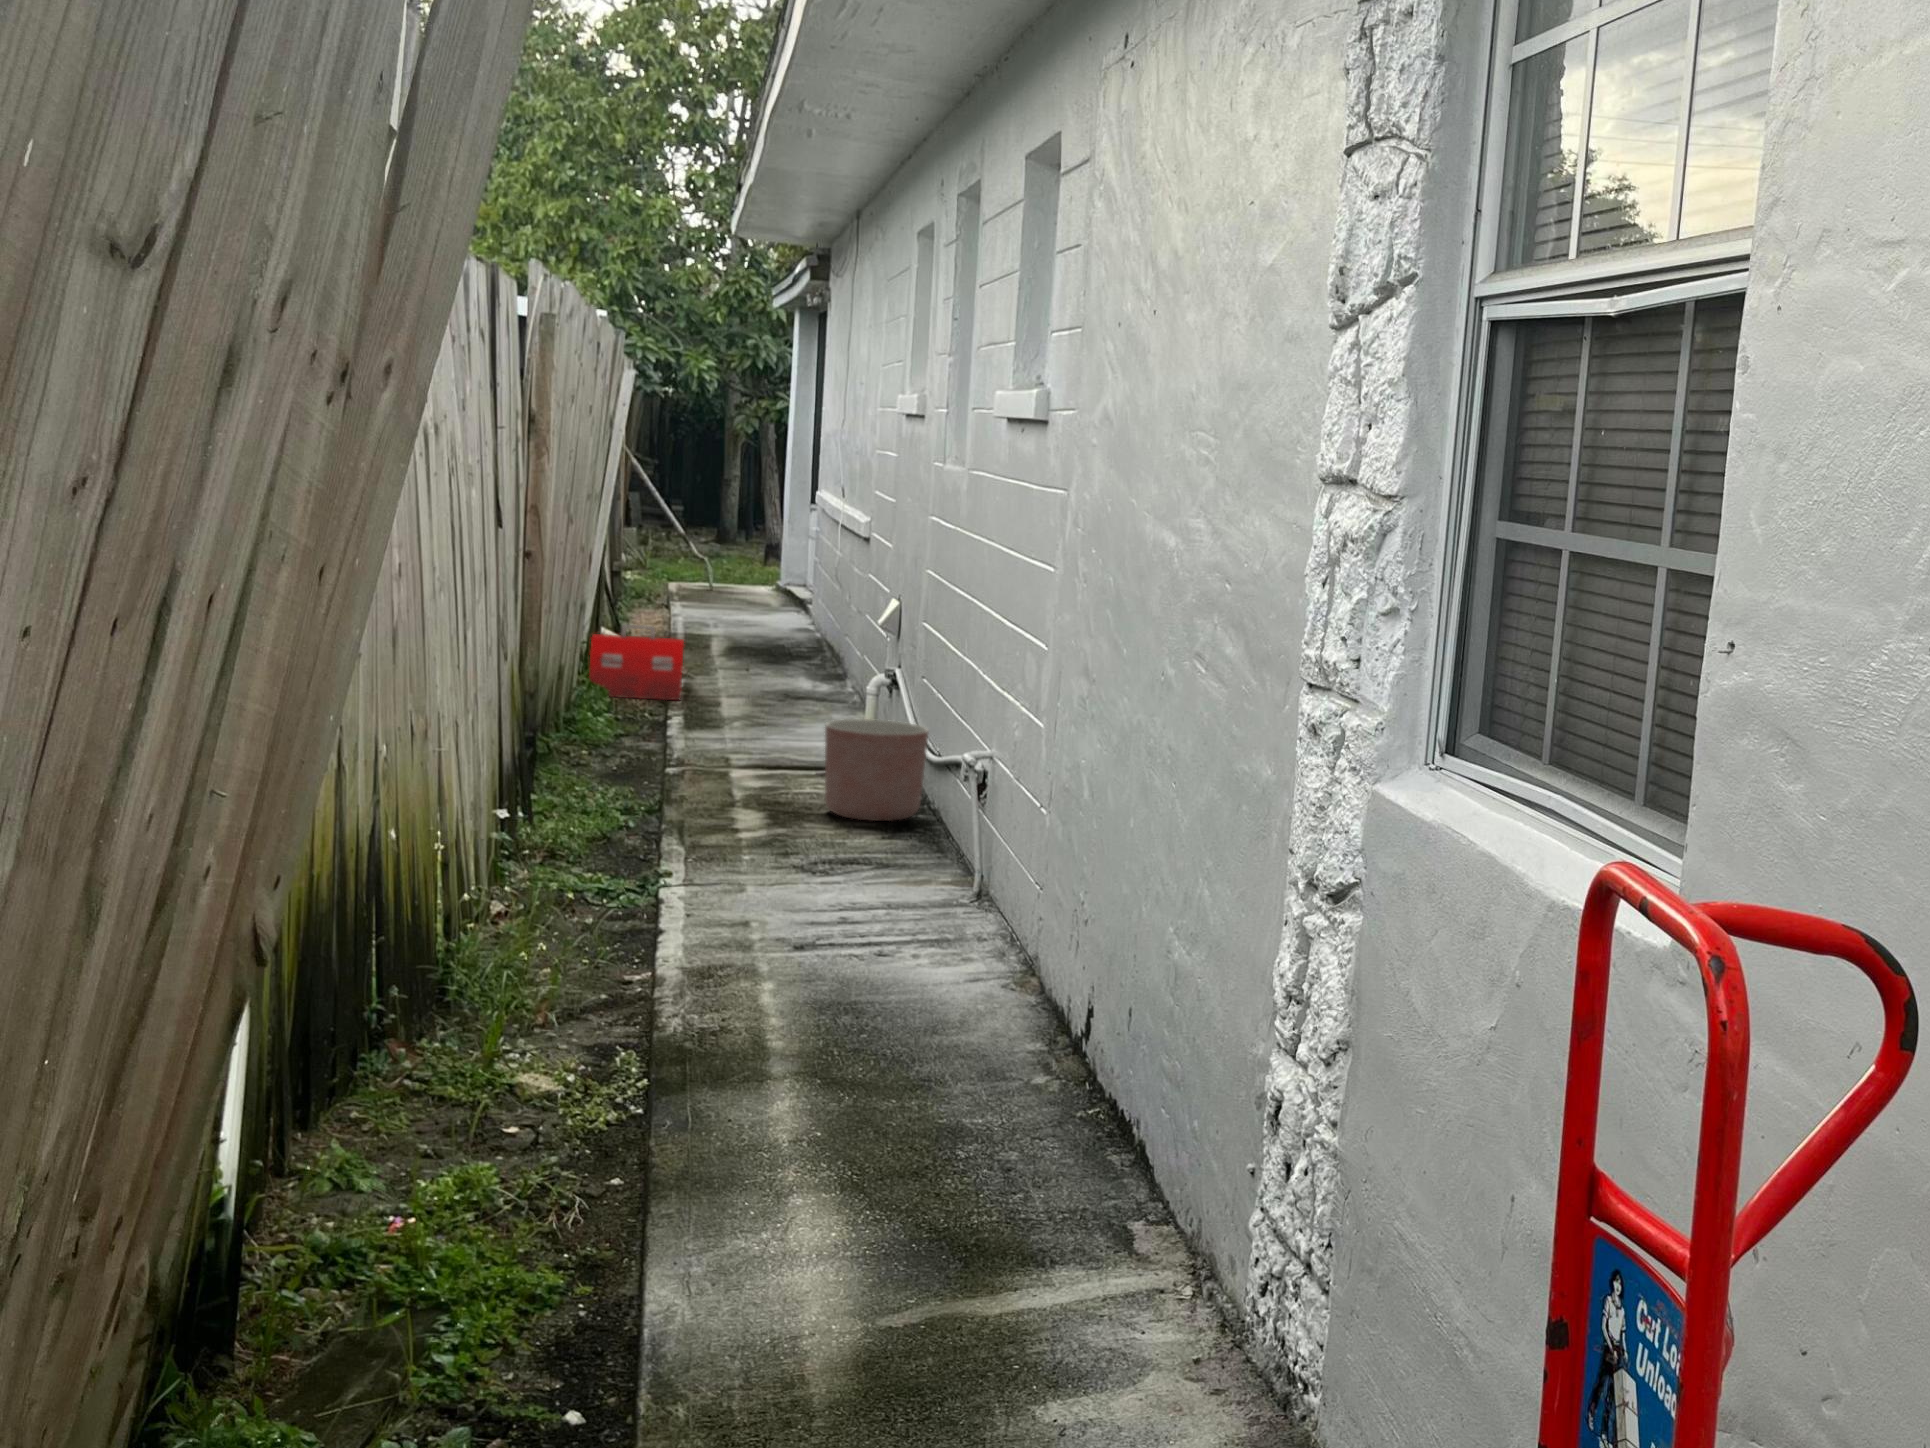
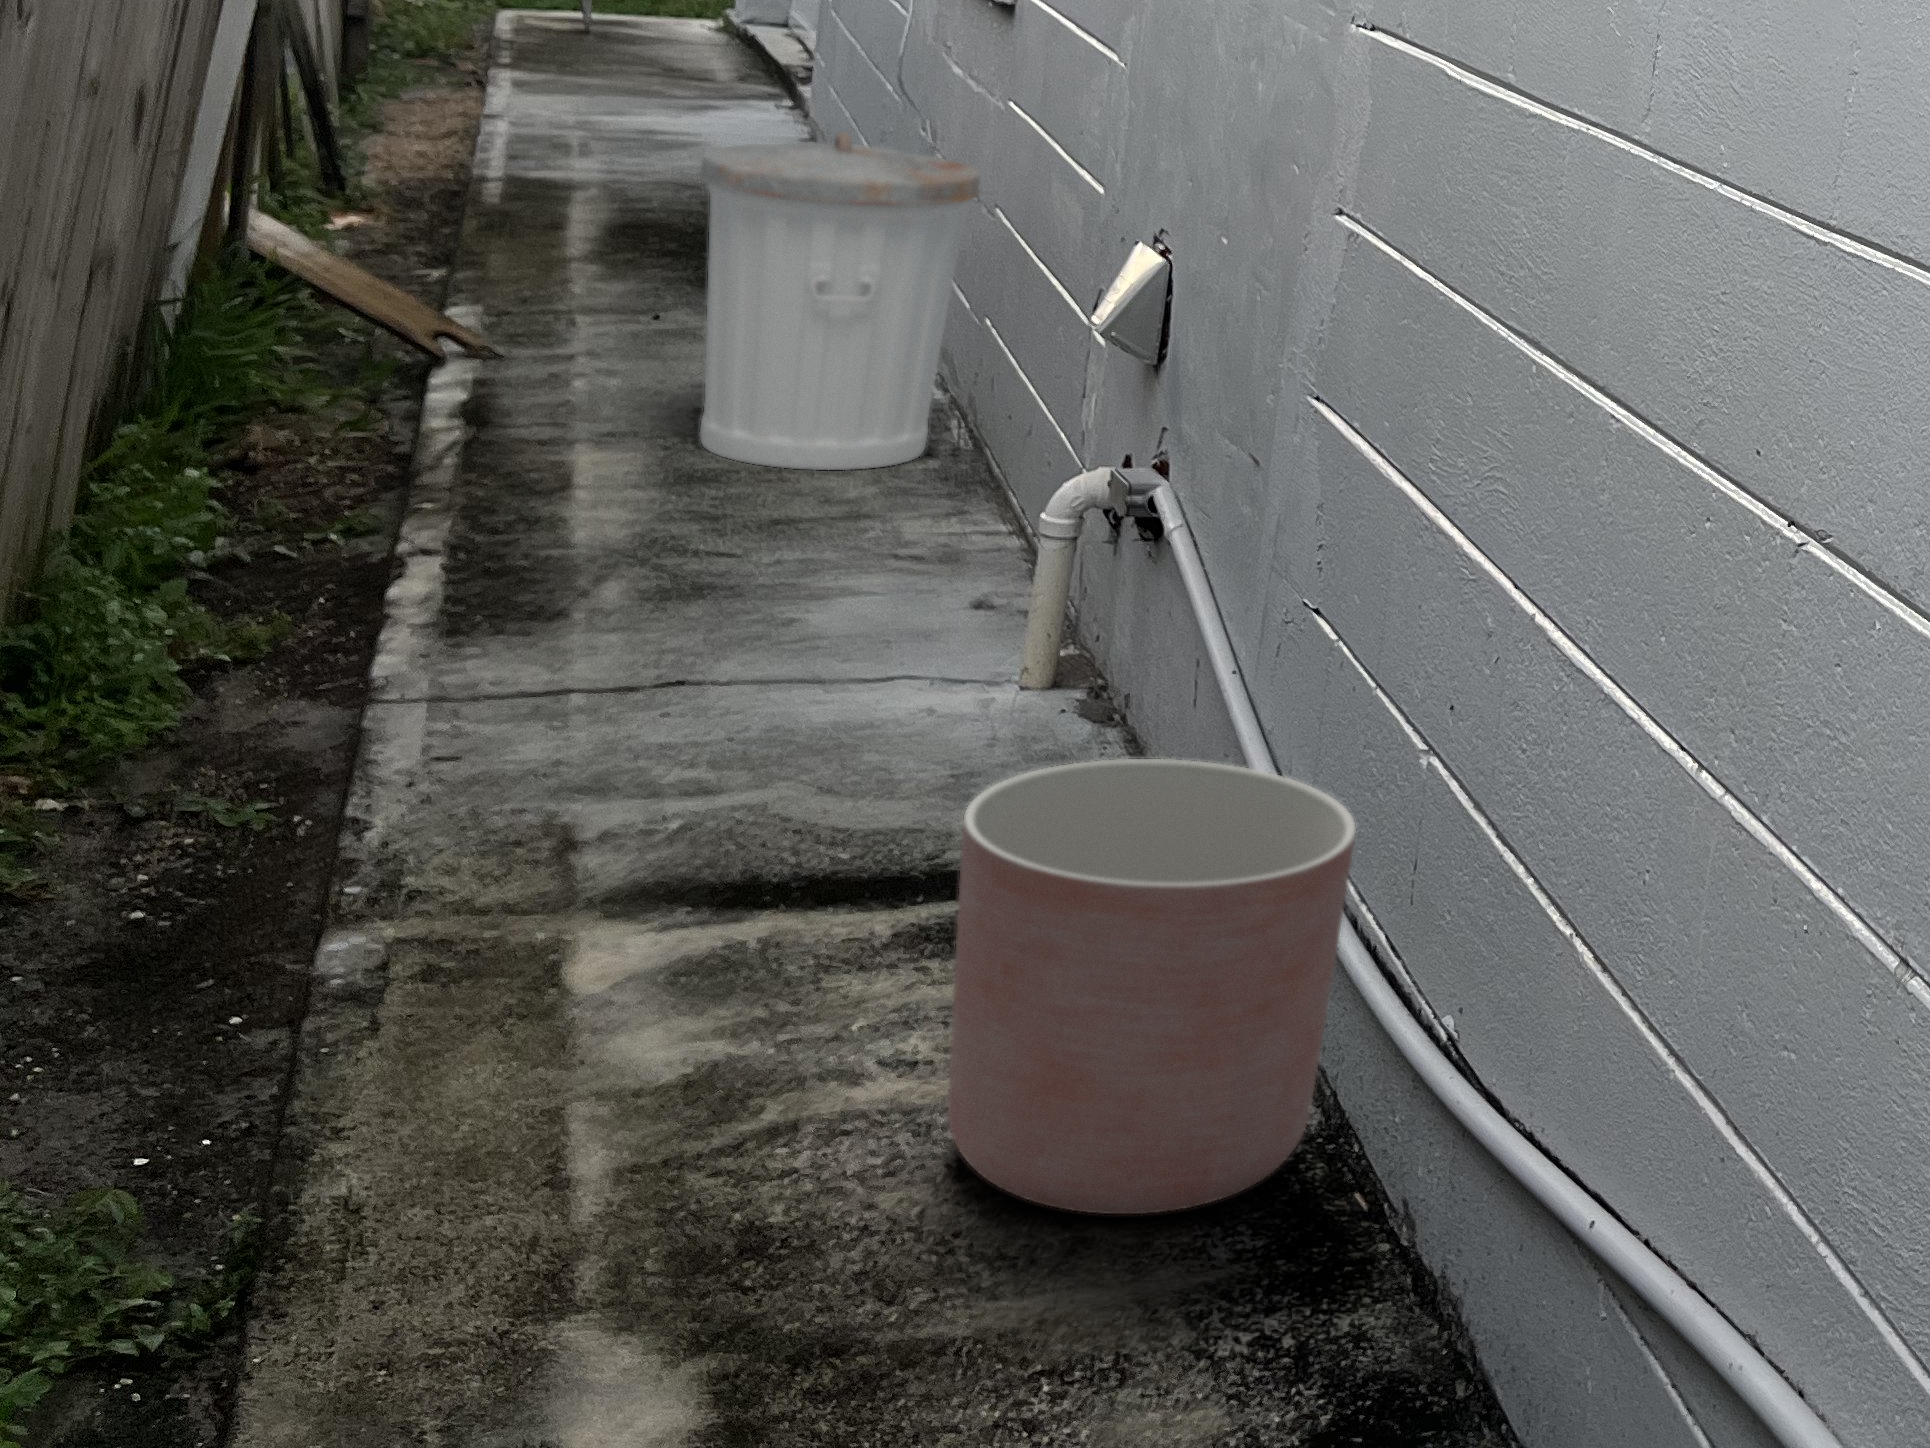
trash can: none [759,588,860,709] -> present [700,132,980,470]
toolbox: present [589,624,684,700] -> none [177,237,477,456]

